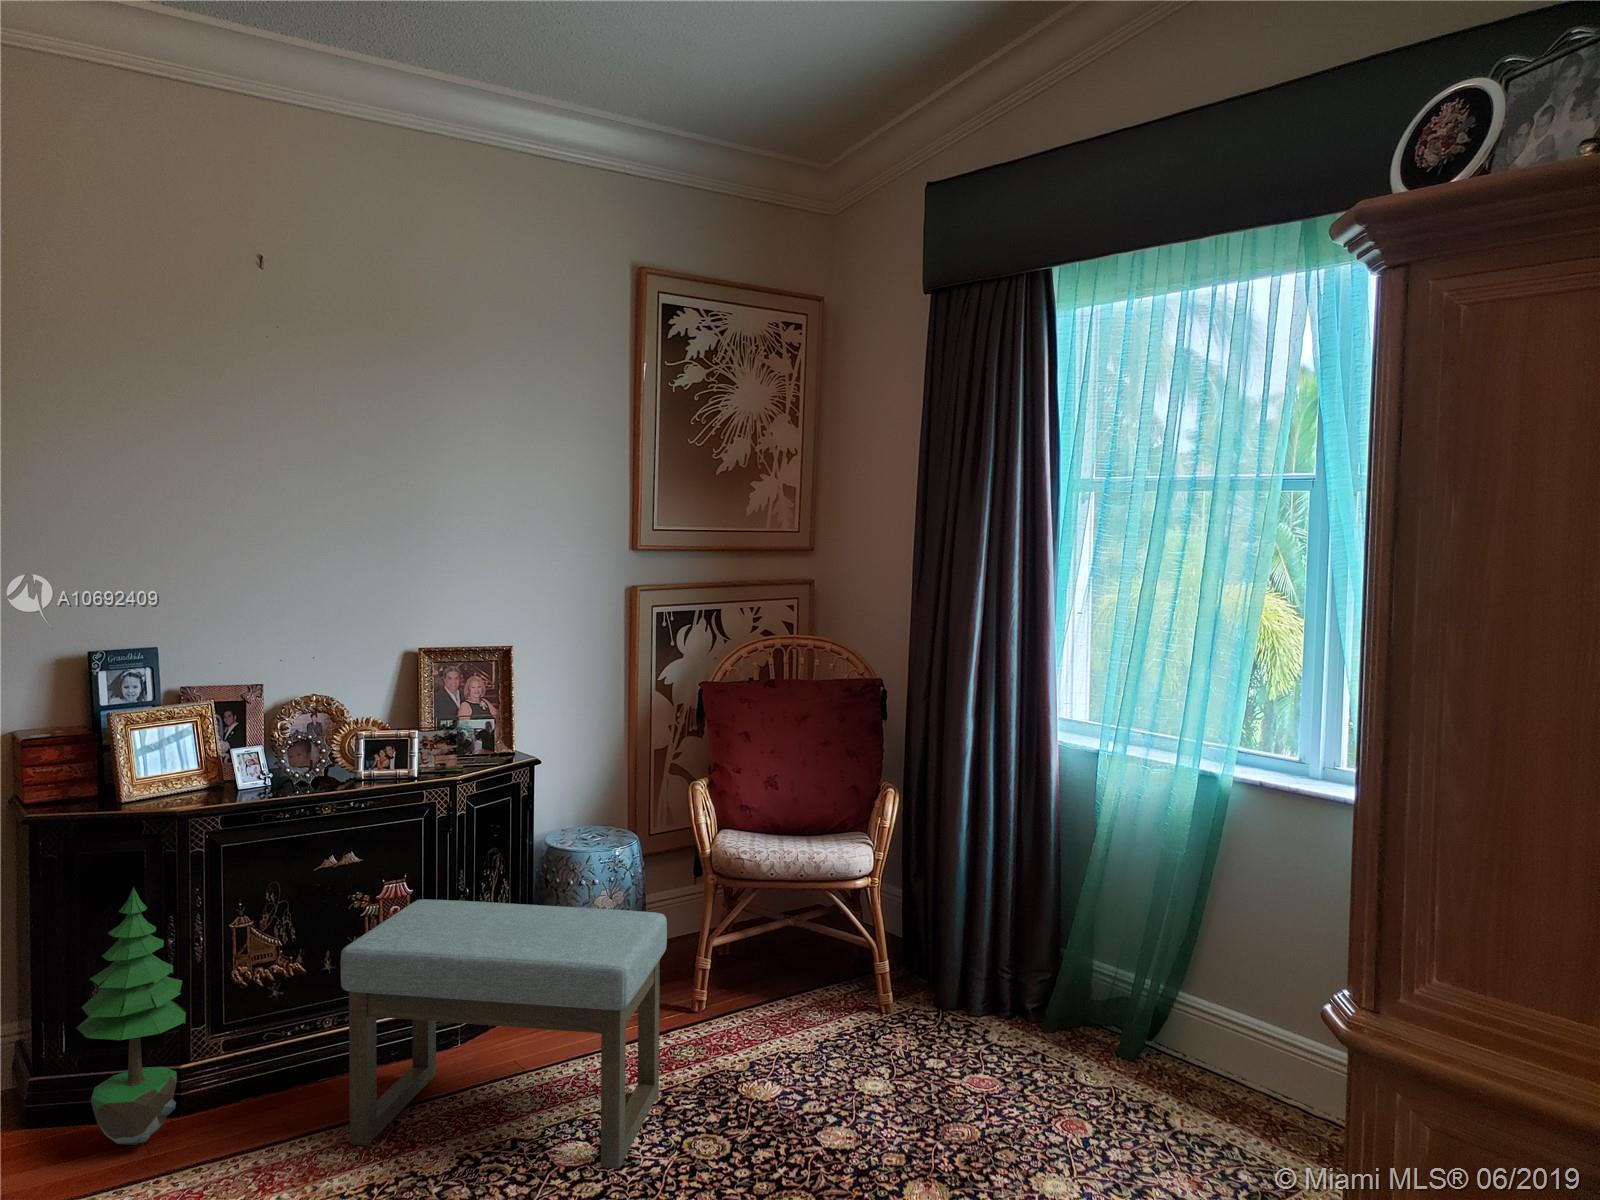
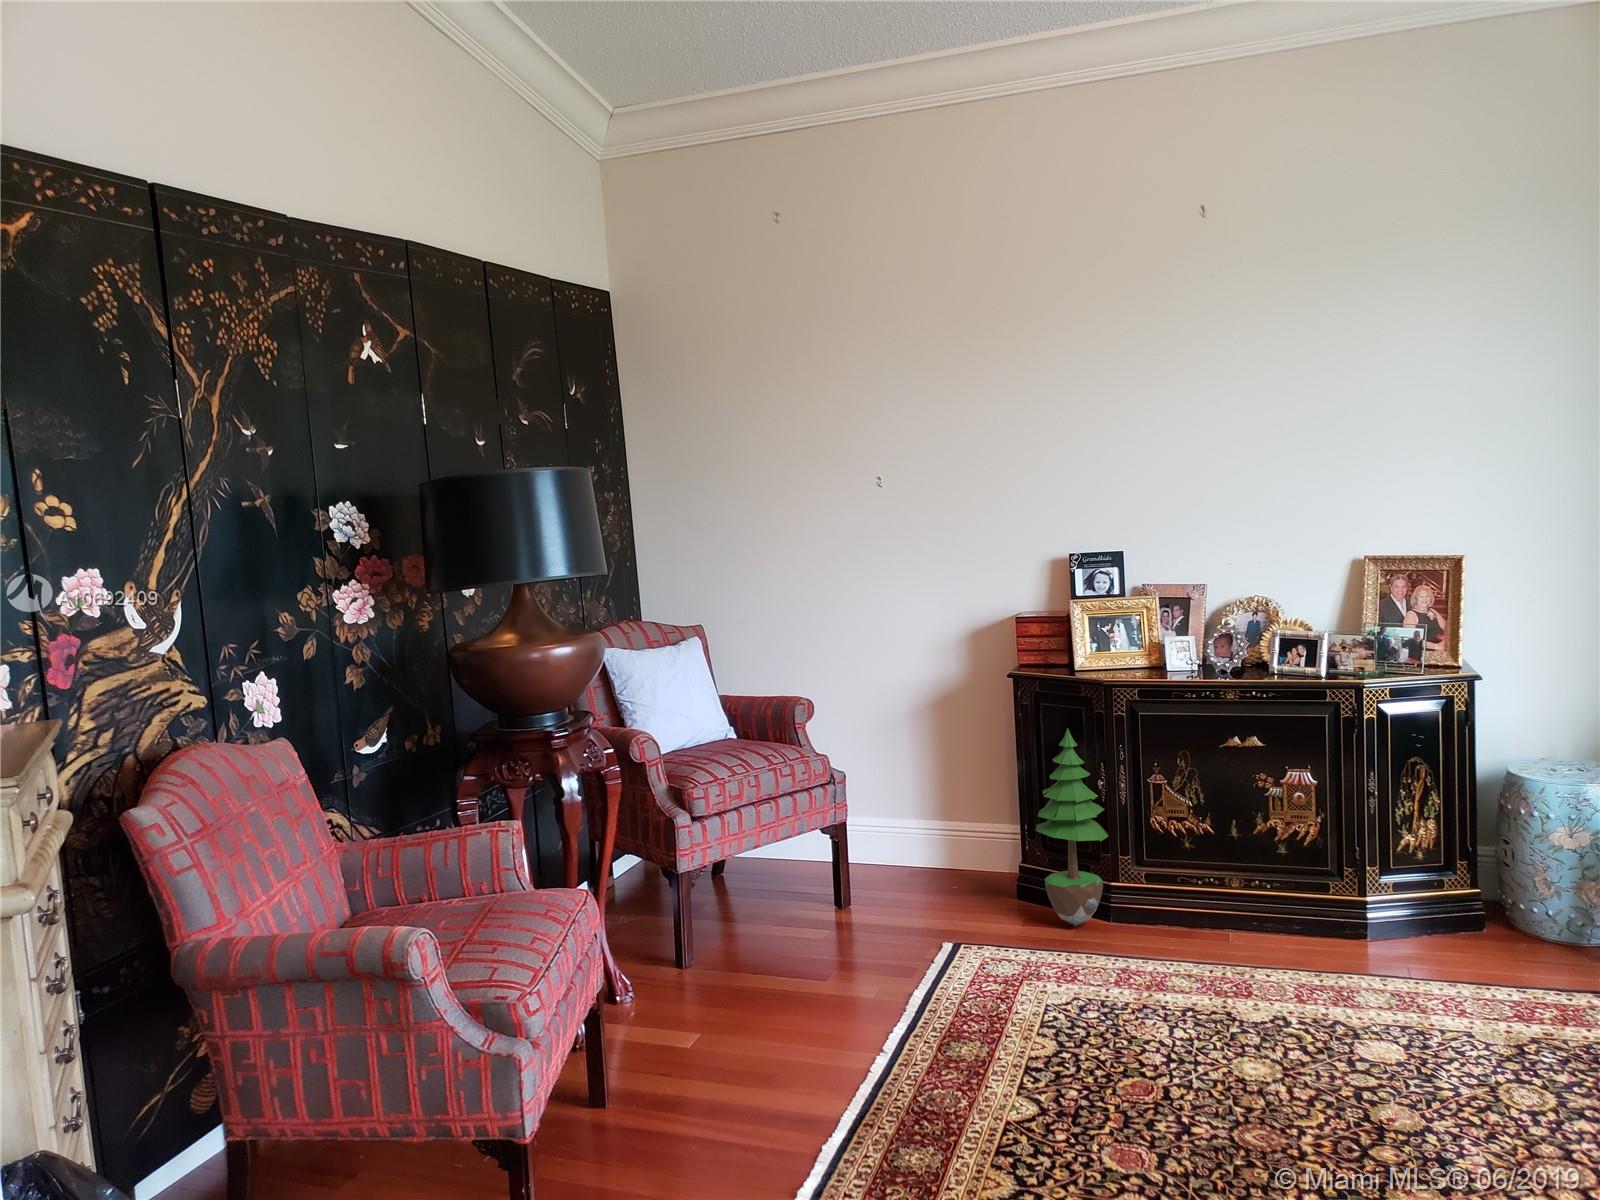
ottoman: present [341,899,667,1169] -> none [1192,785,1535,1083]

